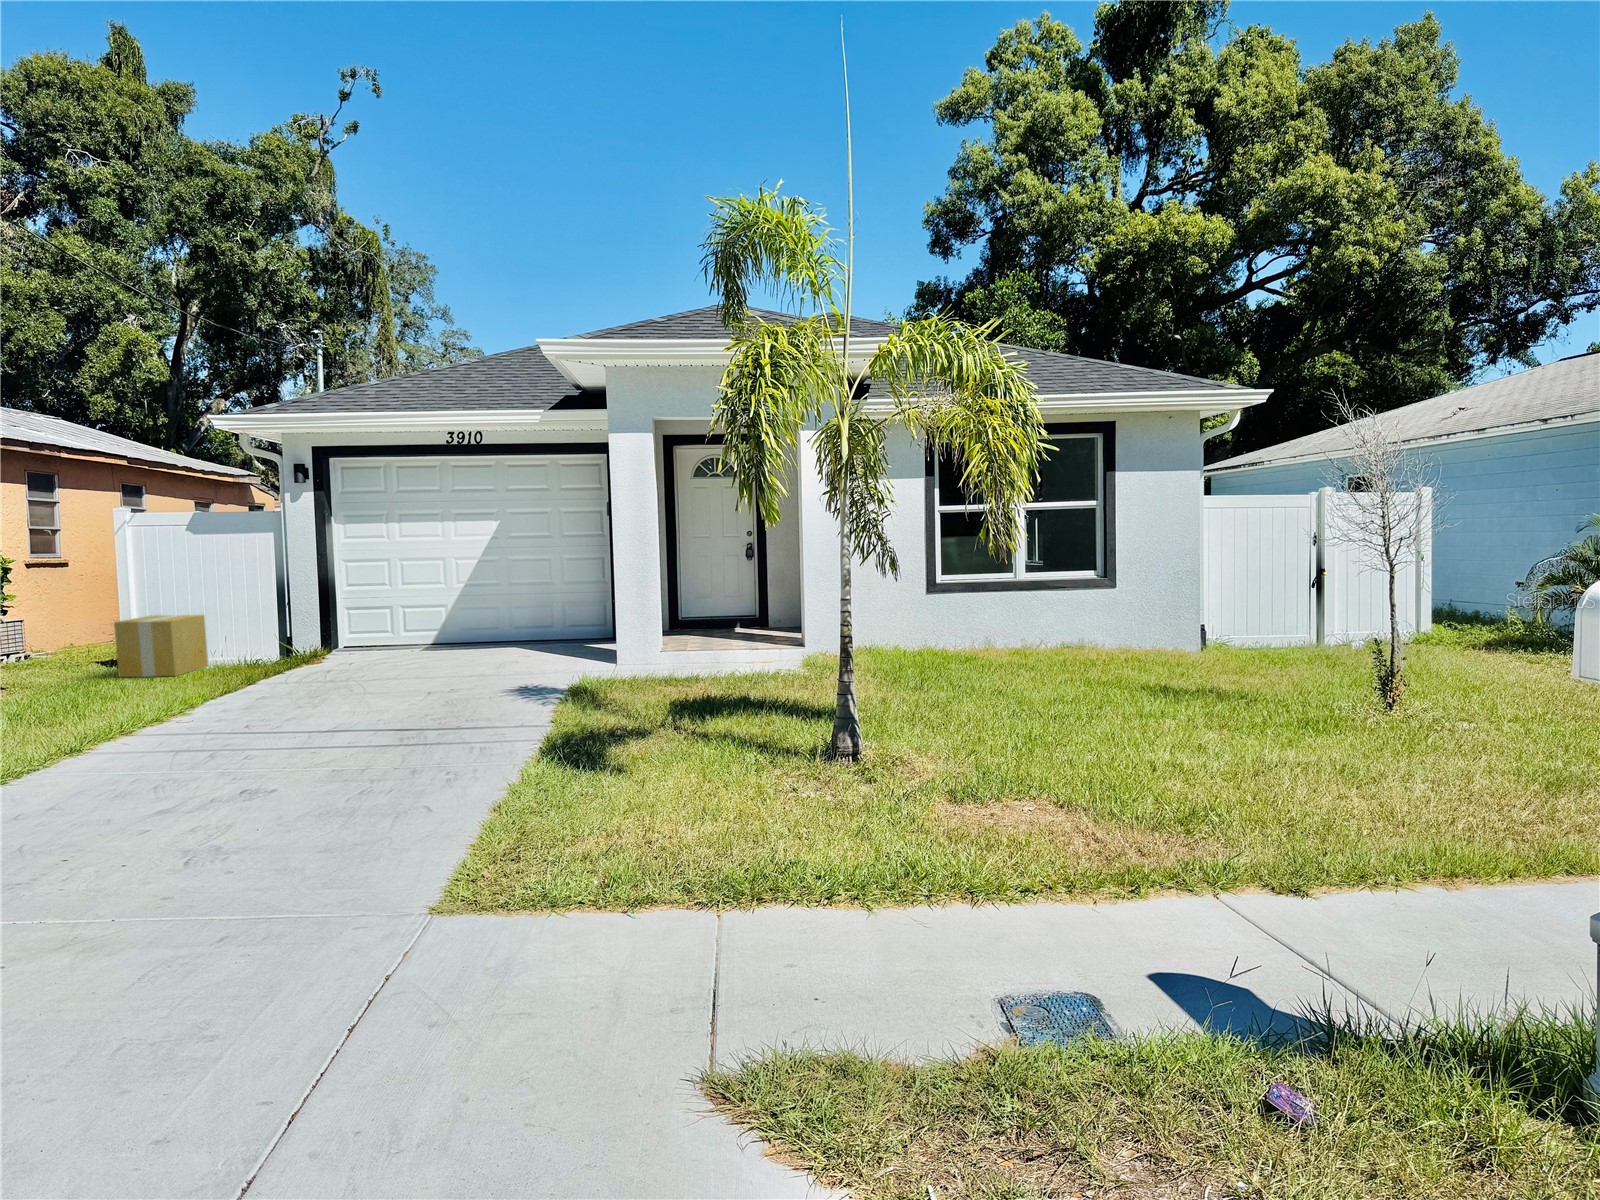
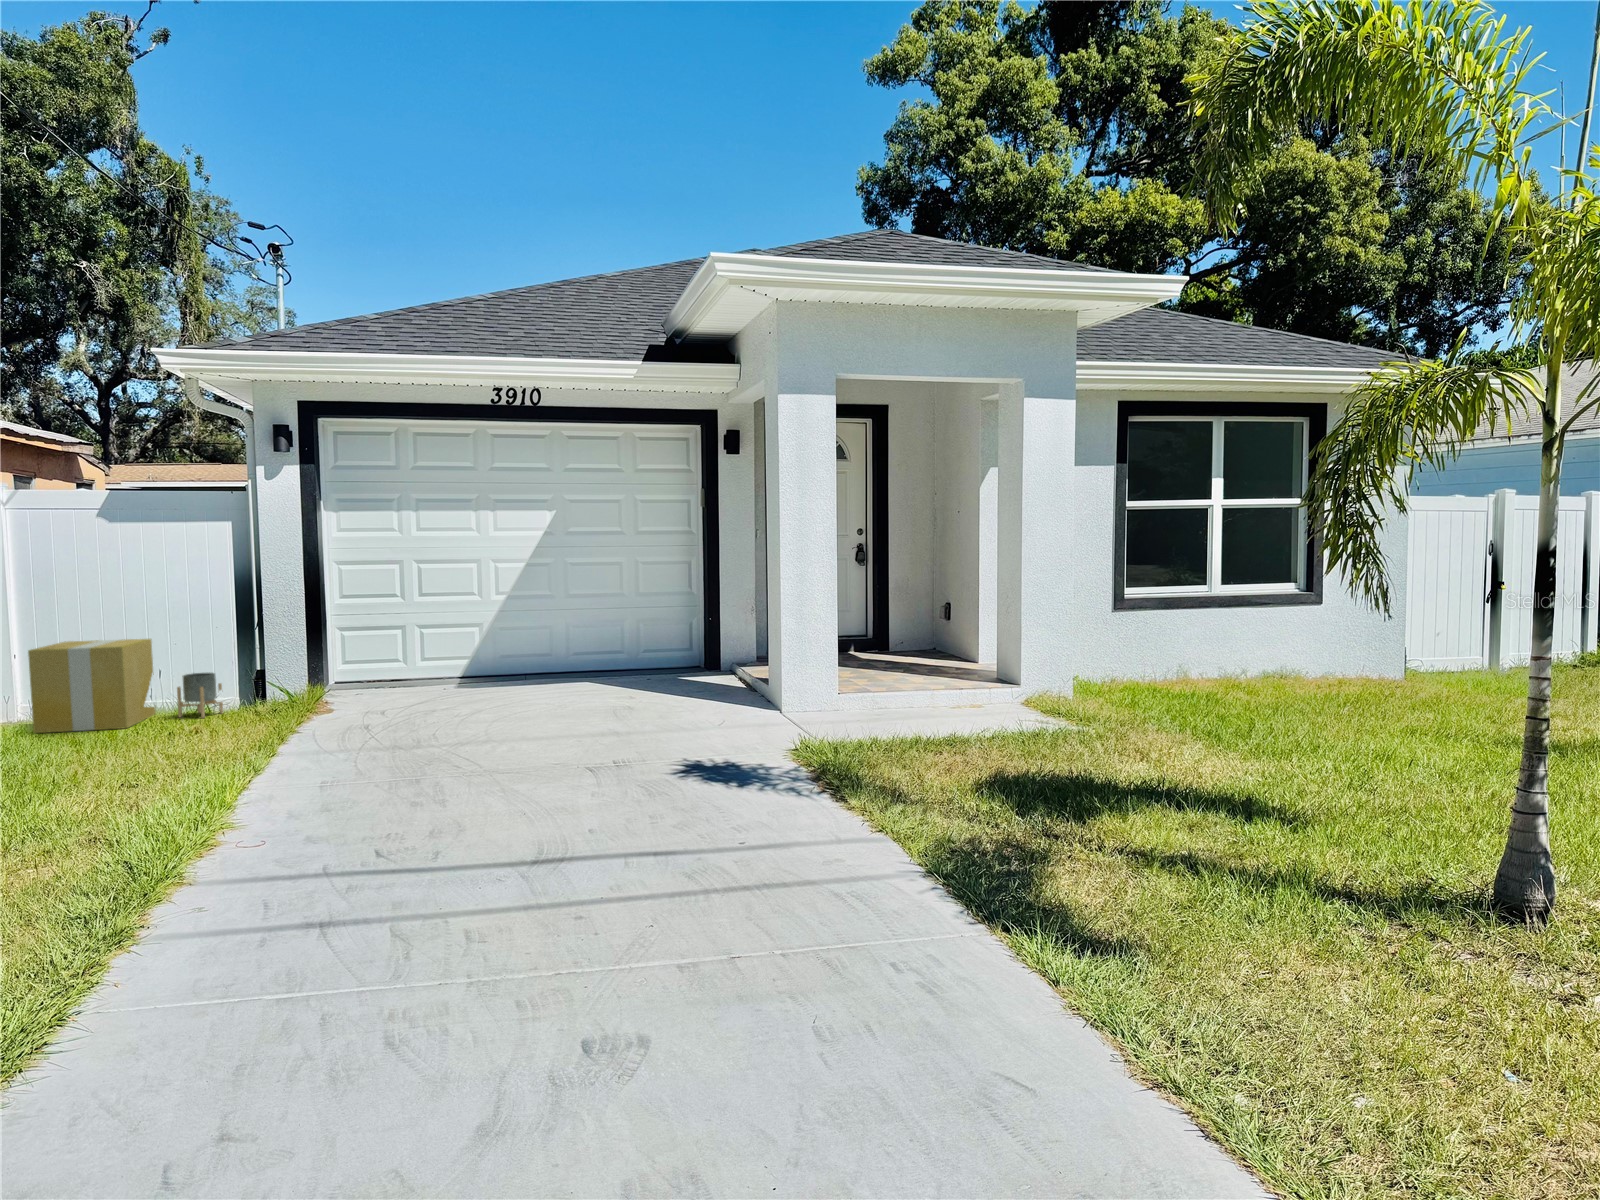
planter: none [216,639,248,671] -> present [177,673,223,718]

